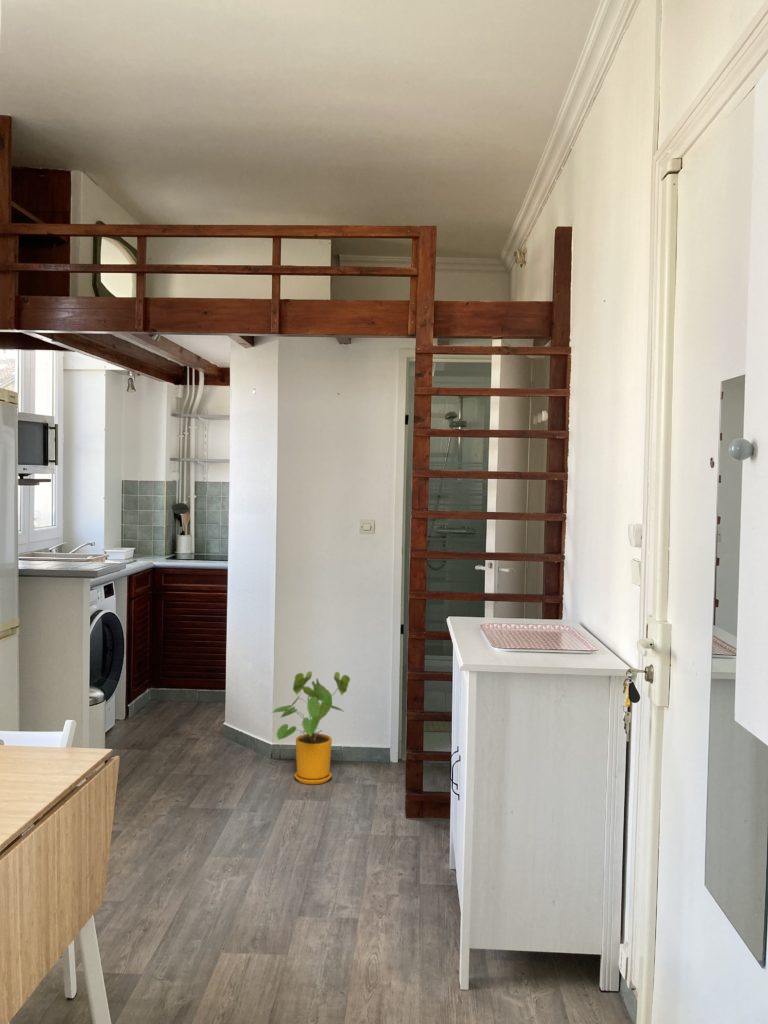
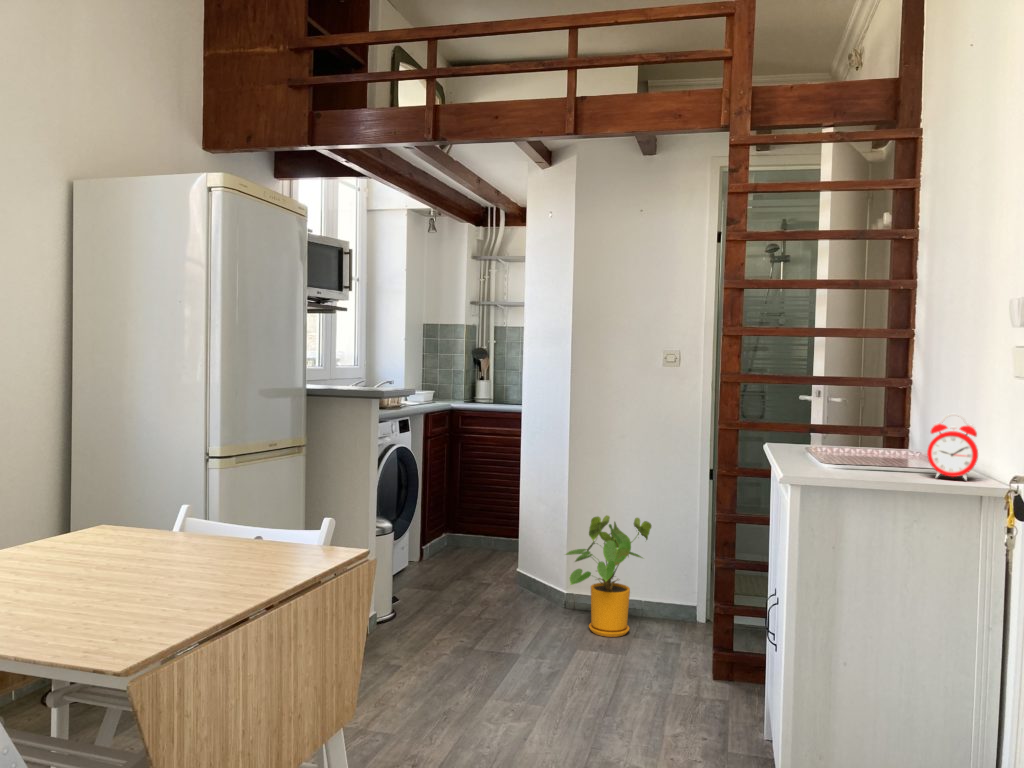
alarm clock: none [573,608,610,662] -> present [927,414,978,480]

